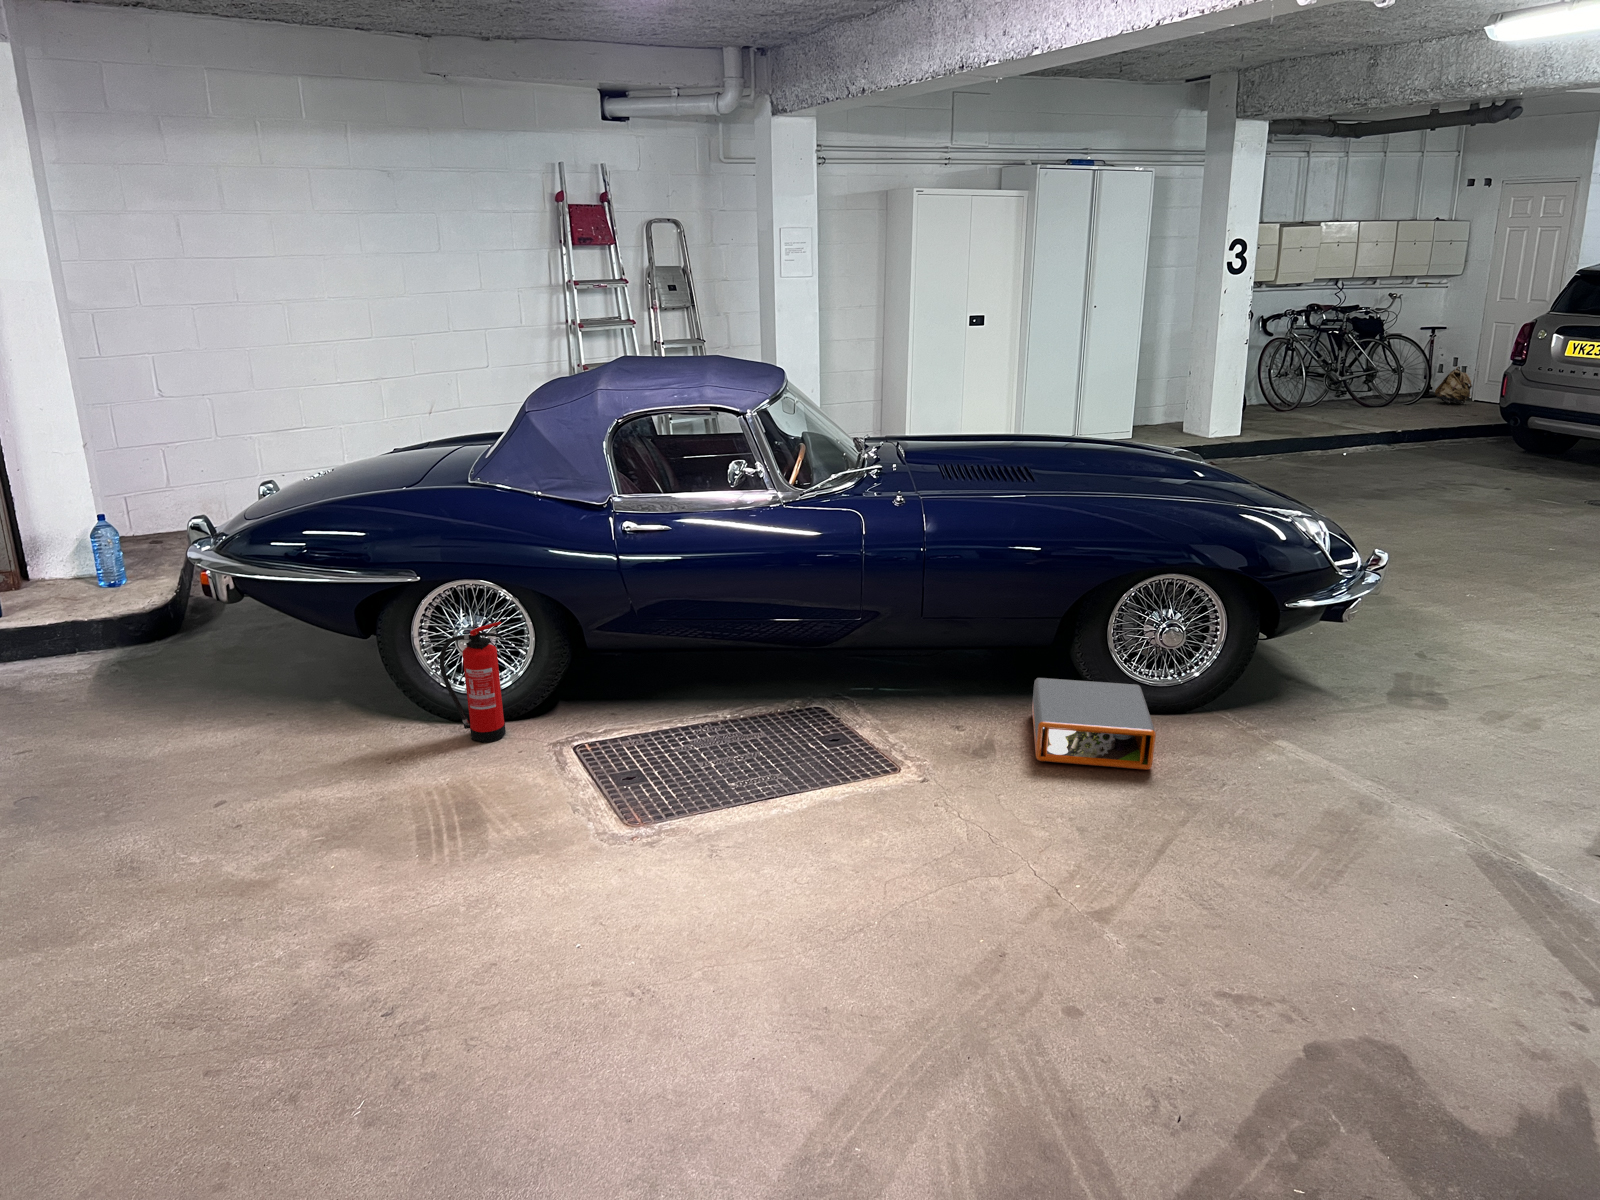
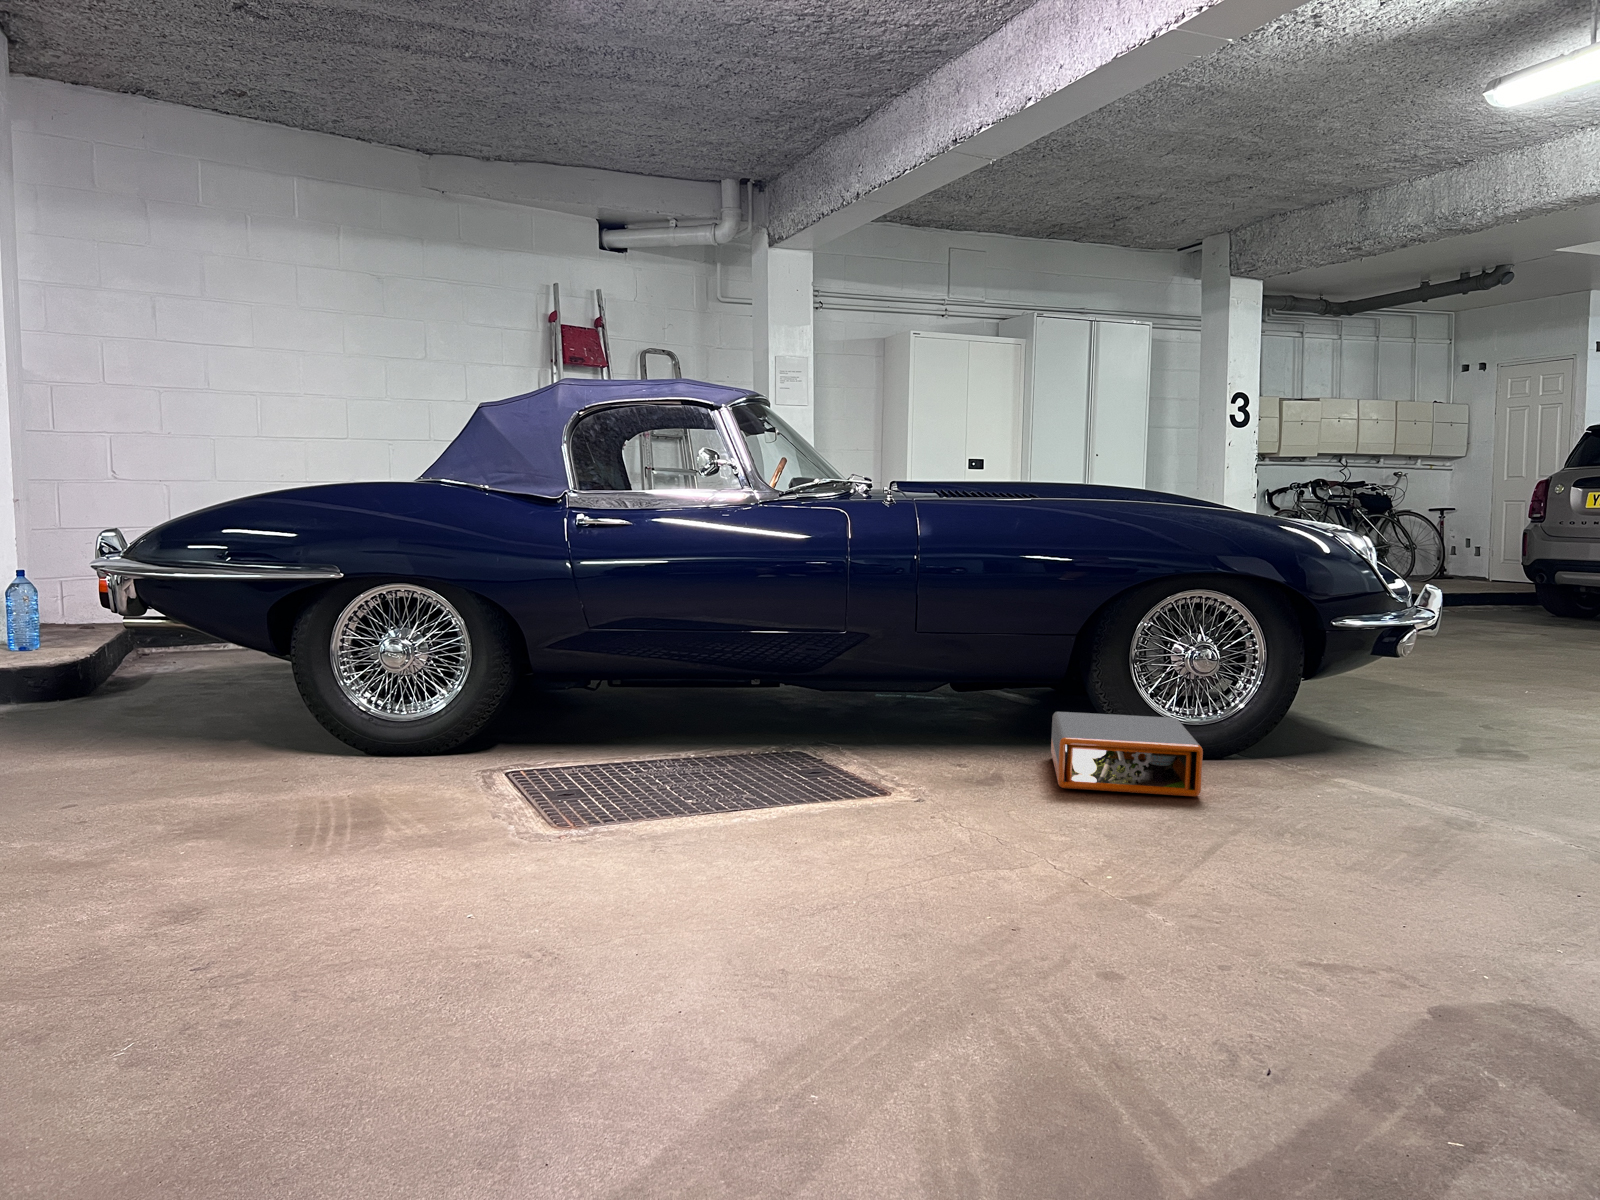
backpack: present [1435,367,1472,404] -> none [1451,544,1489,582]
fire extinguisher: present [439,622,506,743] -> none [353,623,428,769]

